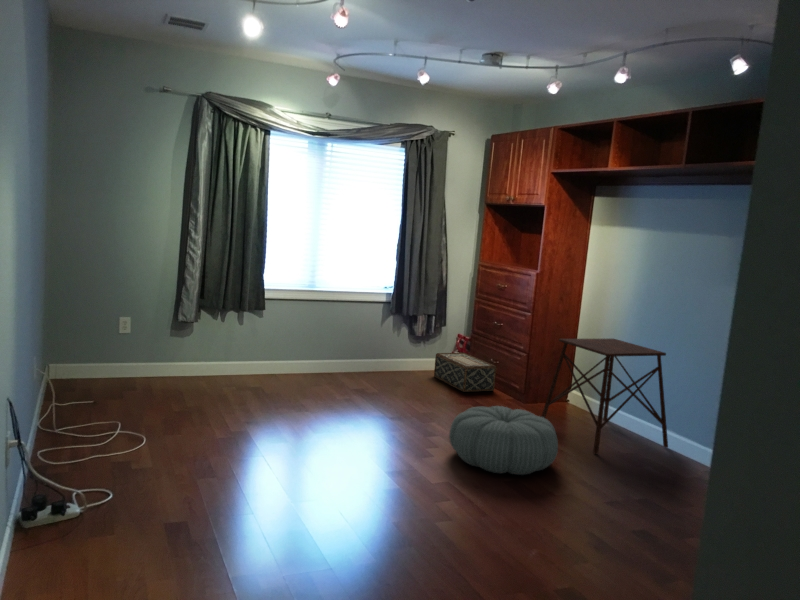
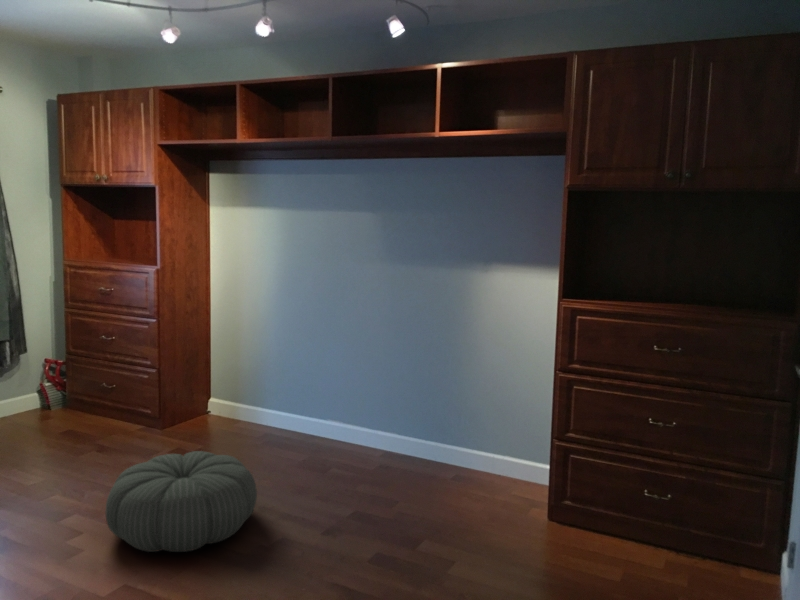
side table: present [541,339,668,454] -> none [197,335,341,475]
woven basket: present [434,353,496,392] -> none [20,382,116,436]

